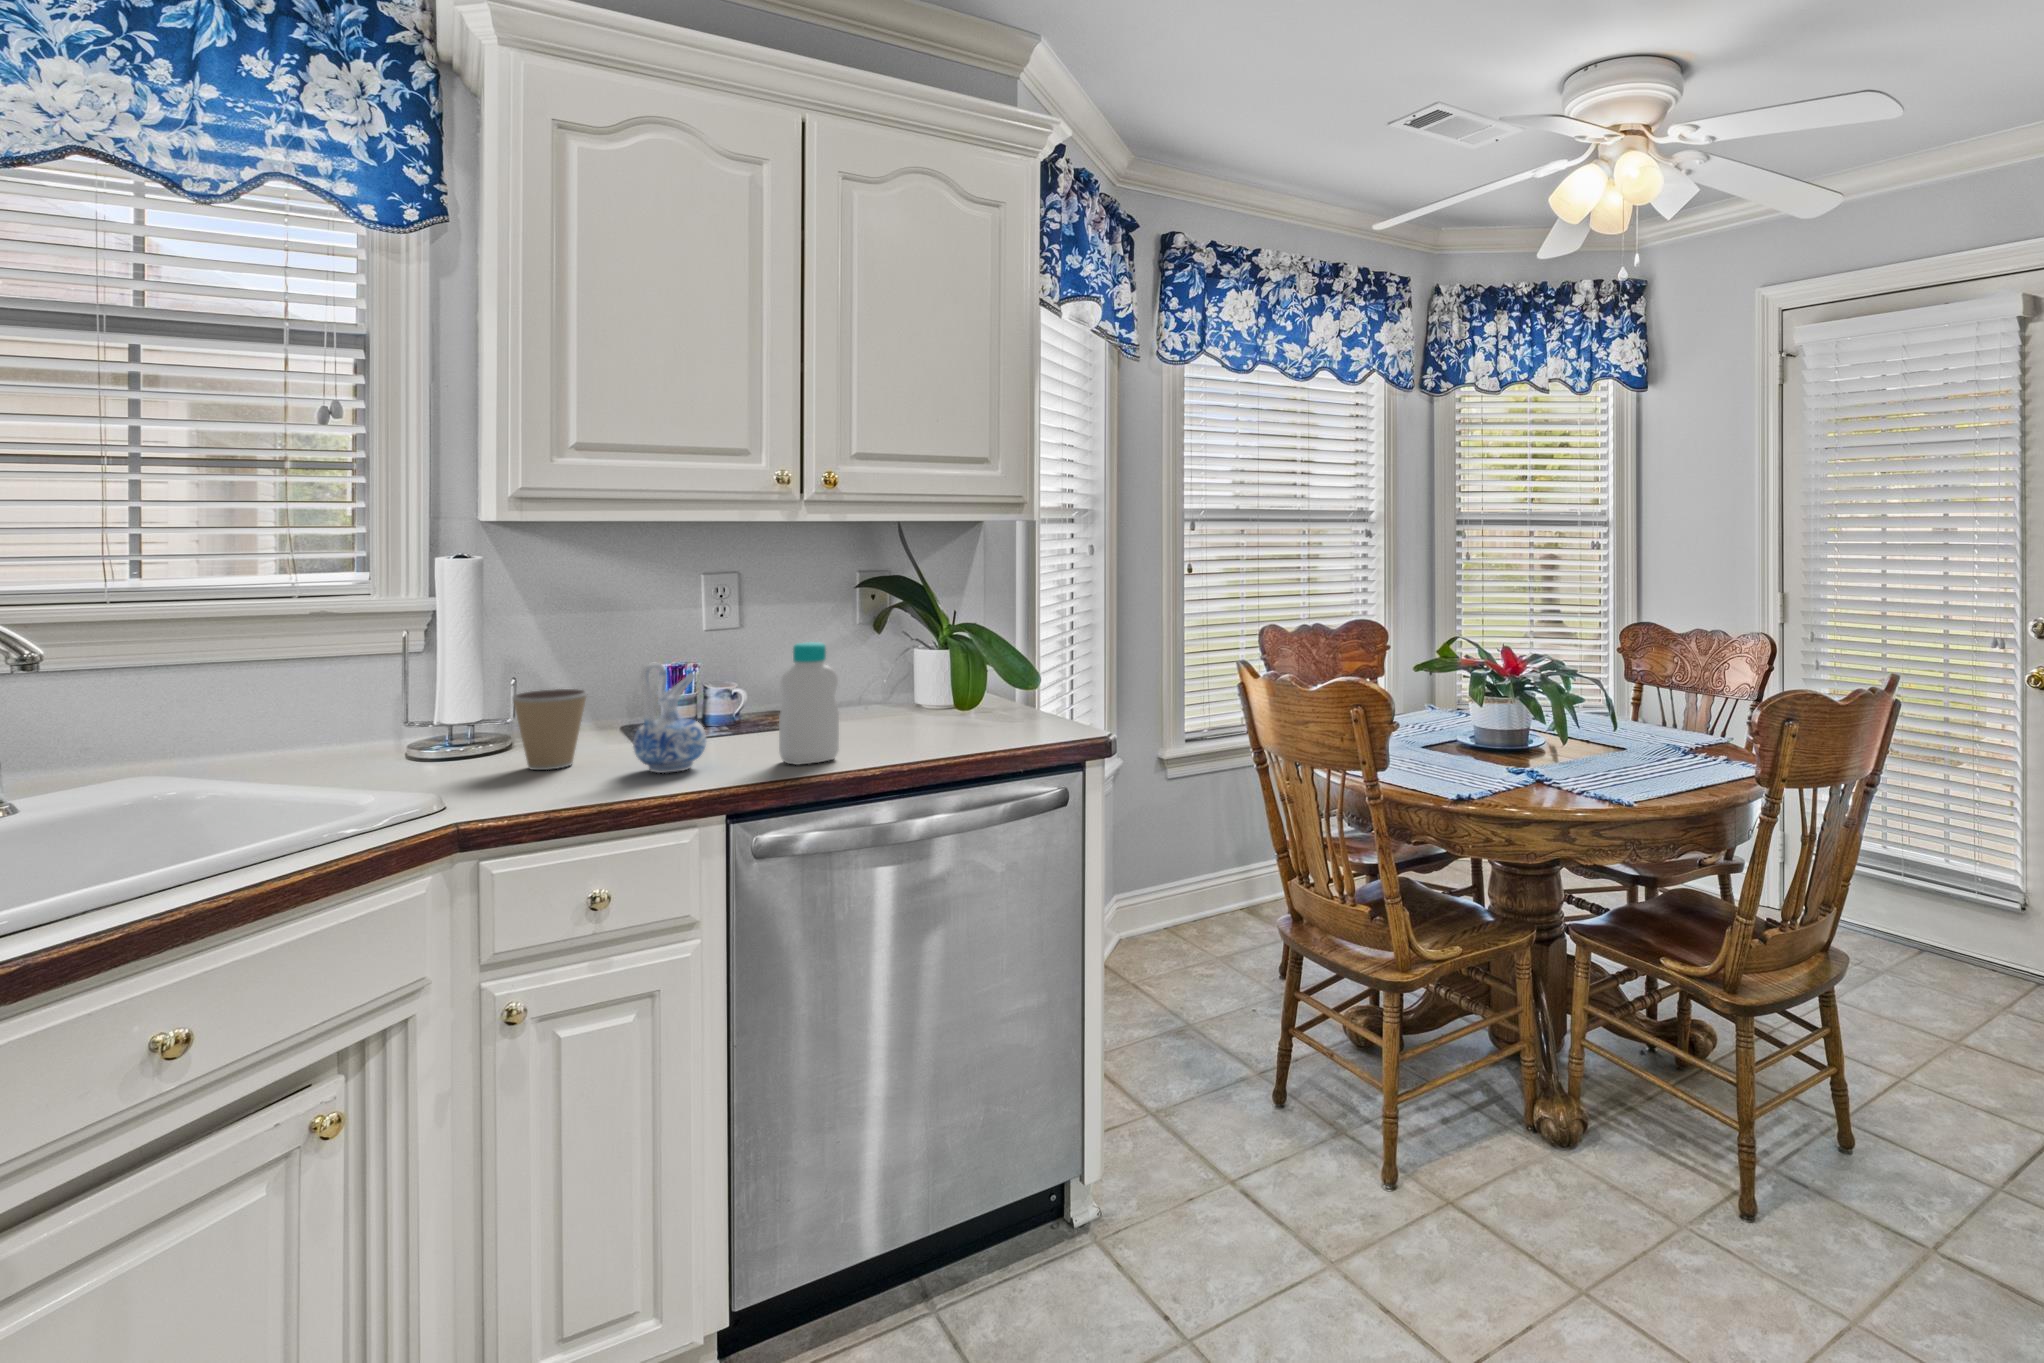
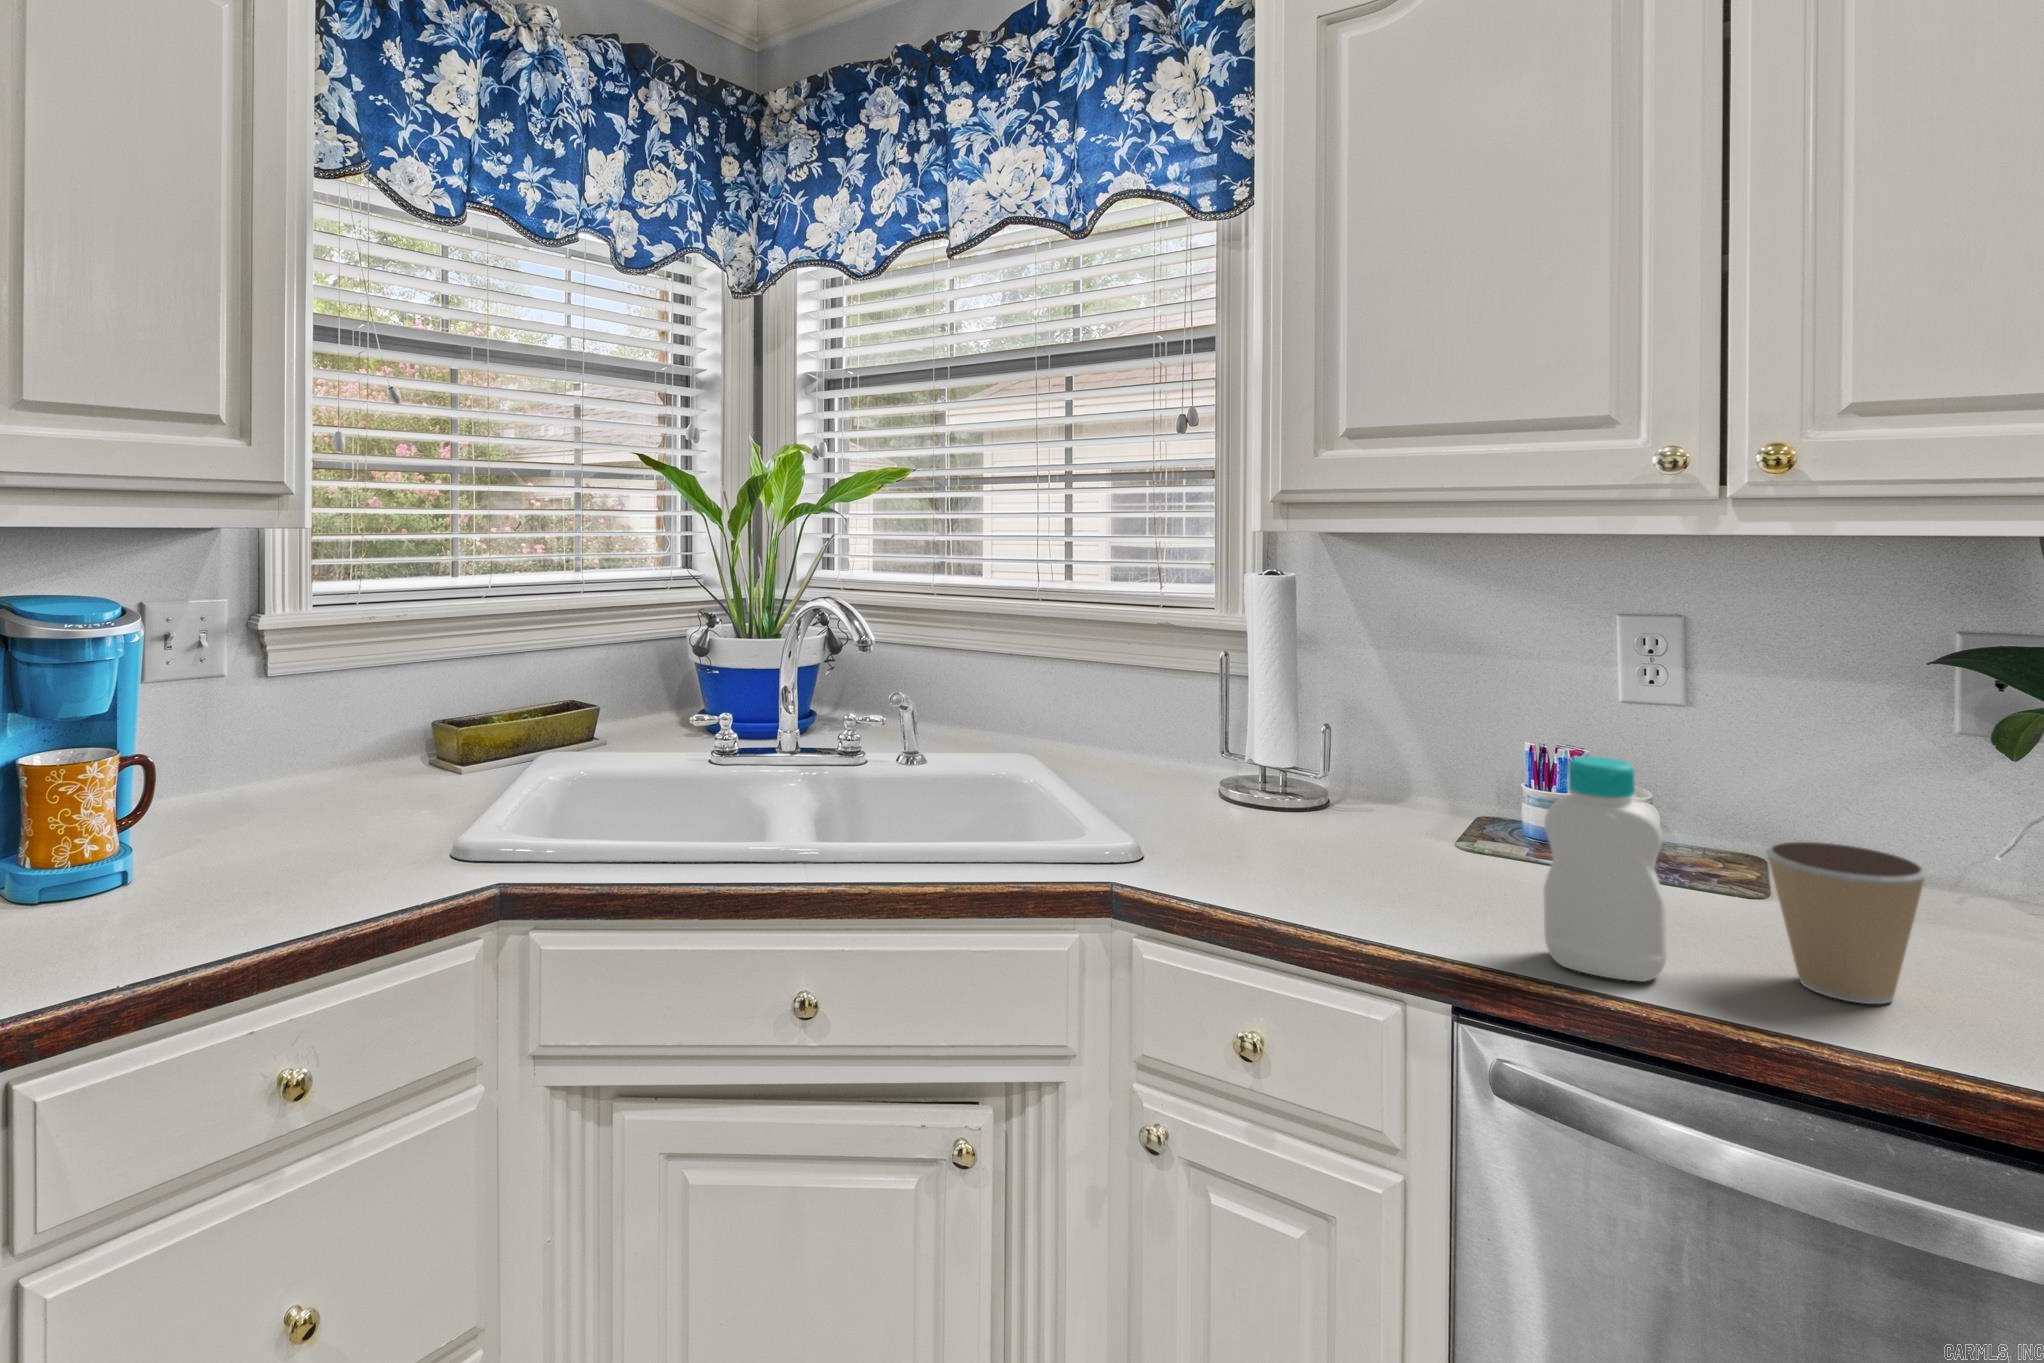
ceramic pitcher: present [633,663,706,773] -> none [1336,745,1445,912]
coffee cup: present [513,689,587,770] -> present [1765,842,1928,1004]

